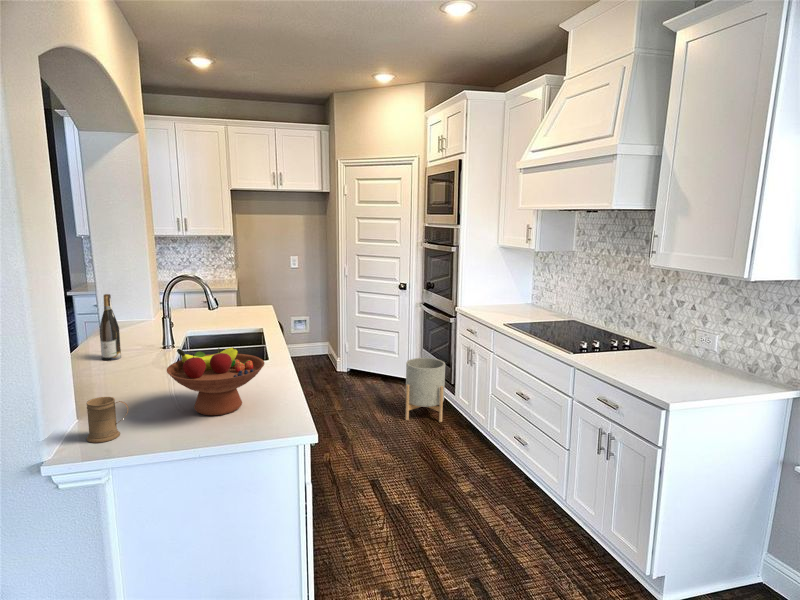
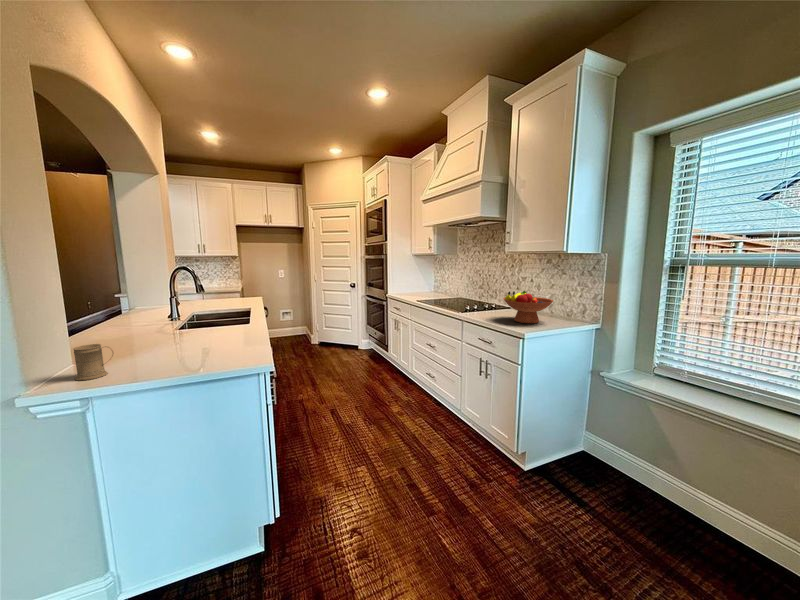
wine bottle: present [100,294,121,360] -> none [114,281,134,331]
fruit bowl: present [167,347,264,415] -> present [503,291,553,324]
planter: present [405,358,445,422] -> none [356,330,381,371]

